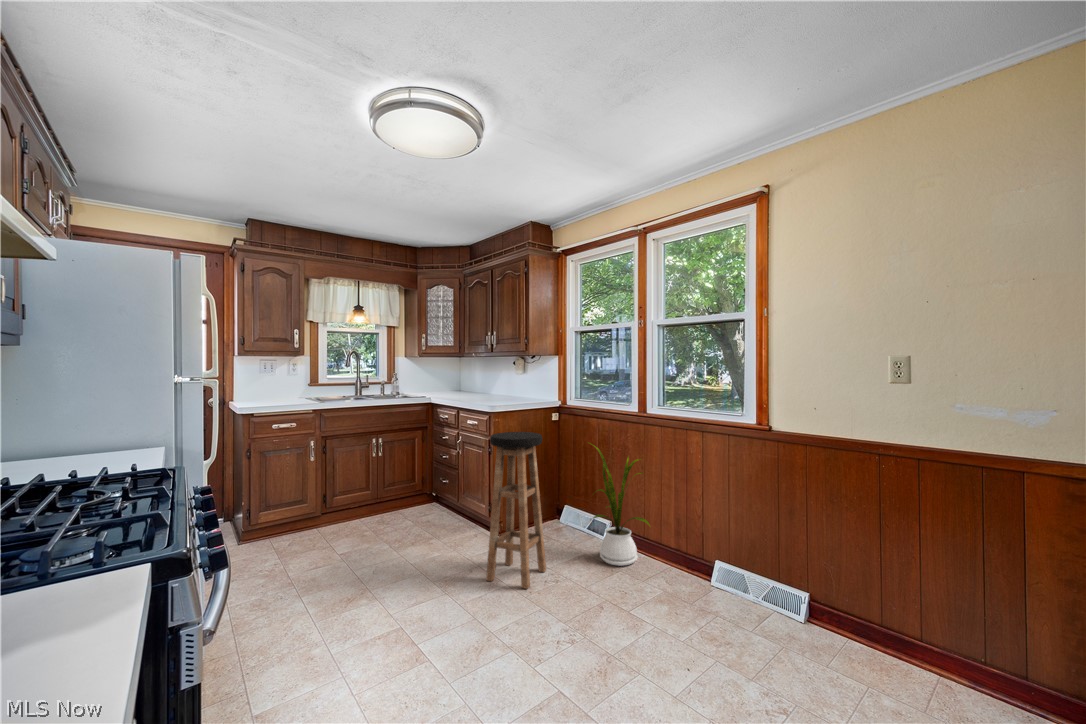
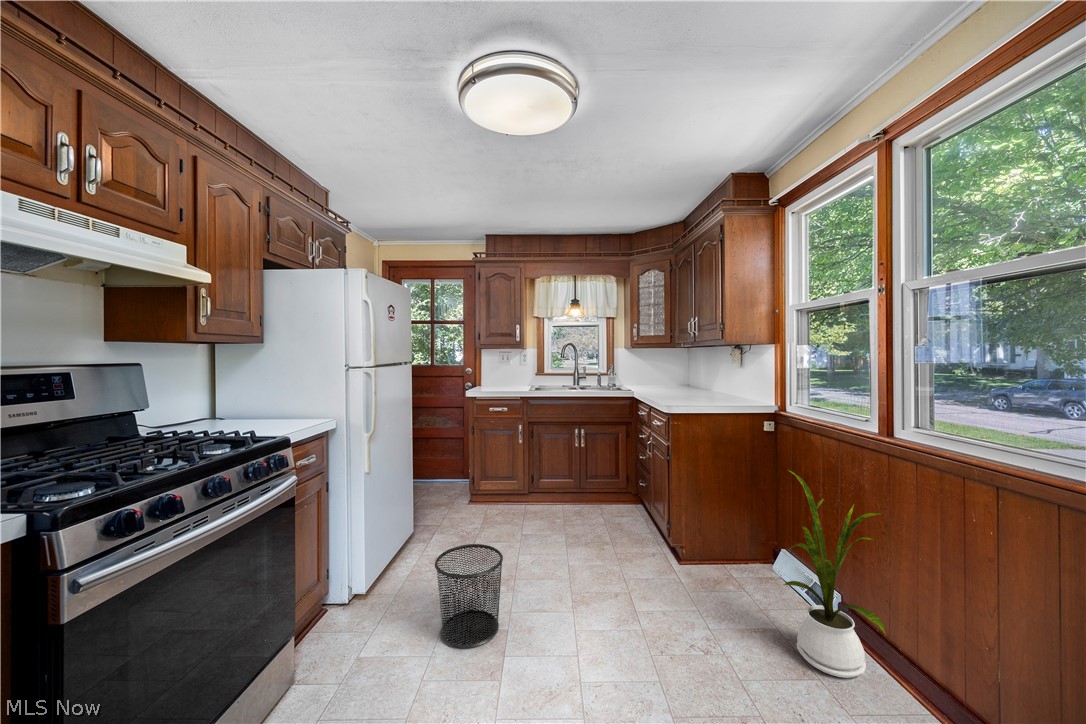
bar stool: present [486,432,546,589] -> none [622,443,704,652]
waste bin: none [326,548,398,648] -> present [435,544,503,648]

